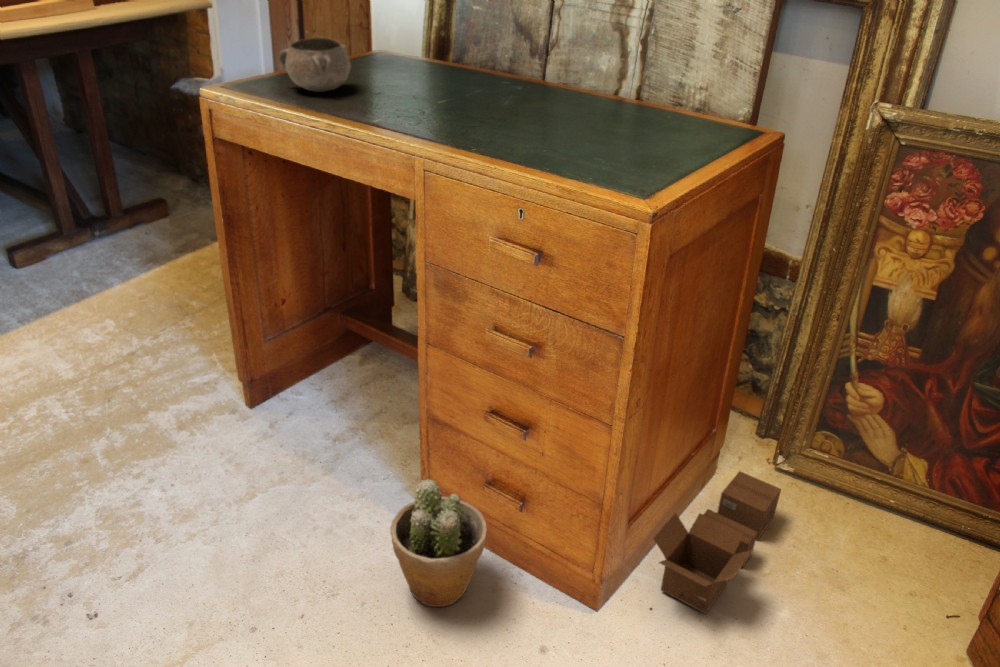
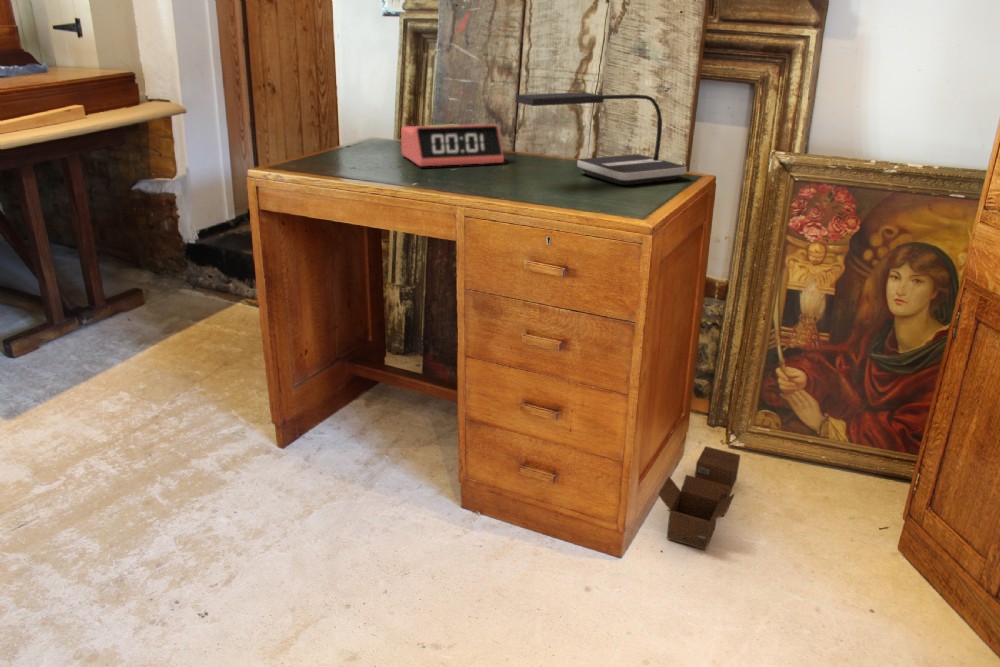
desk lamp: none [508,12,743,141] -> present [516,92,687,185]
decorative bowl: present [278,37,351,92] -> none [312,125,371,167]
alarm clock: none [398,41,517,95] -> present [401,124,504,166]
potted plant: present [390,479,487,607] -> none [452,464,530,572]

